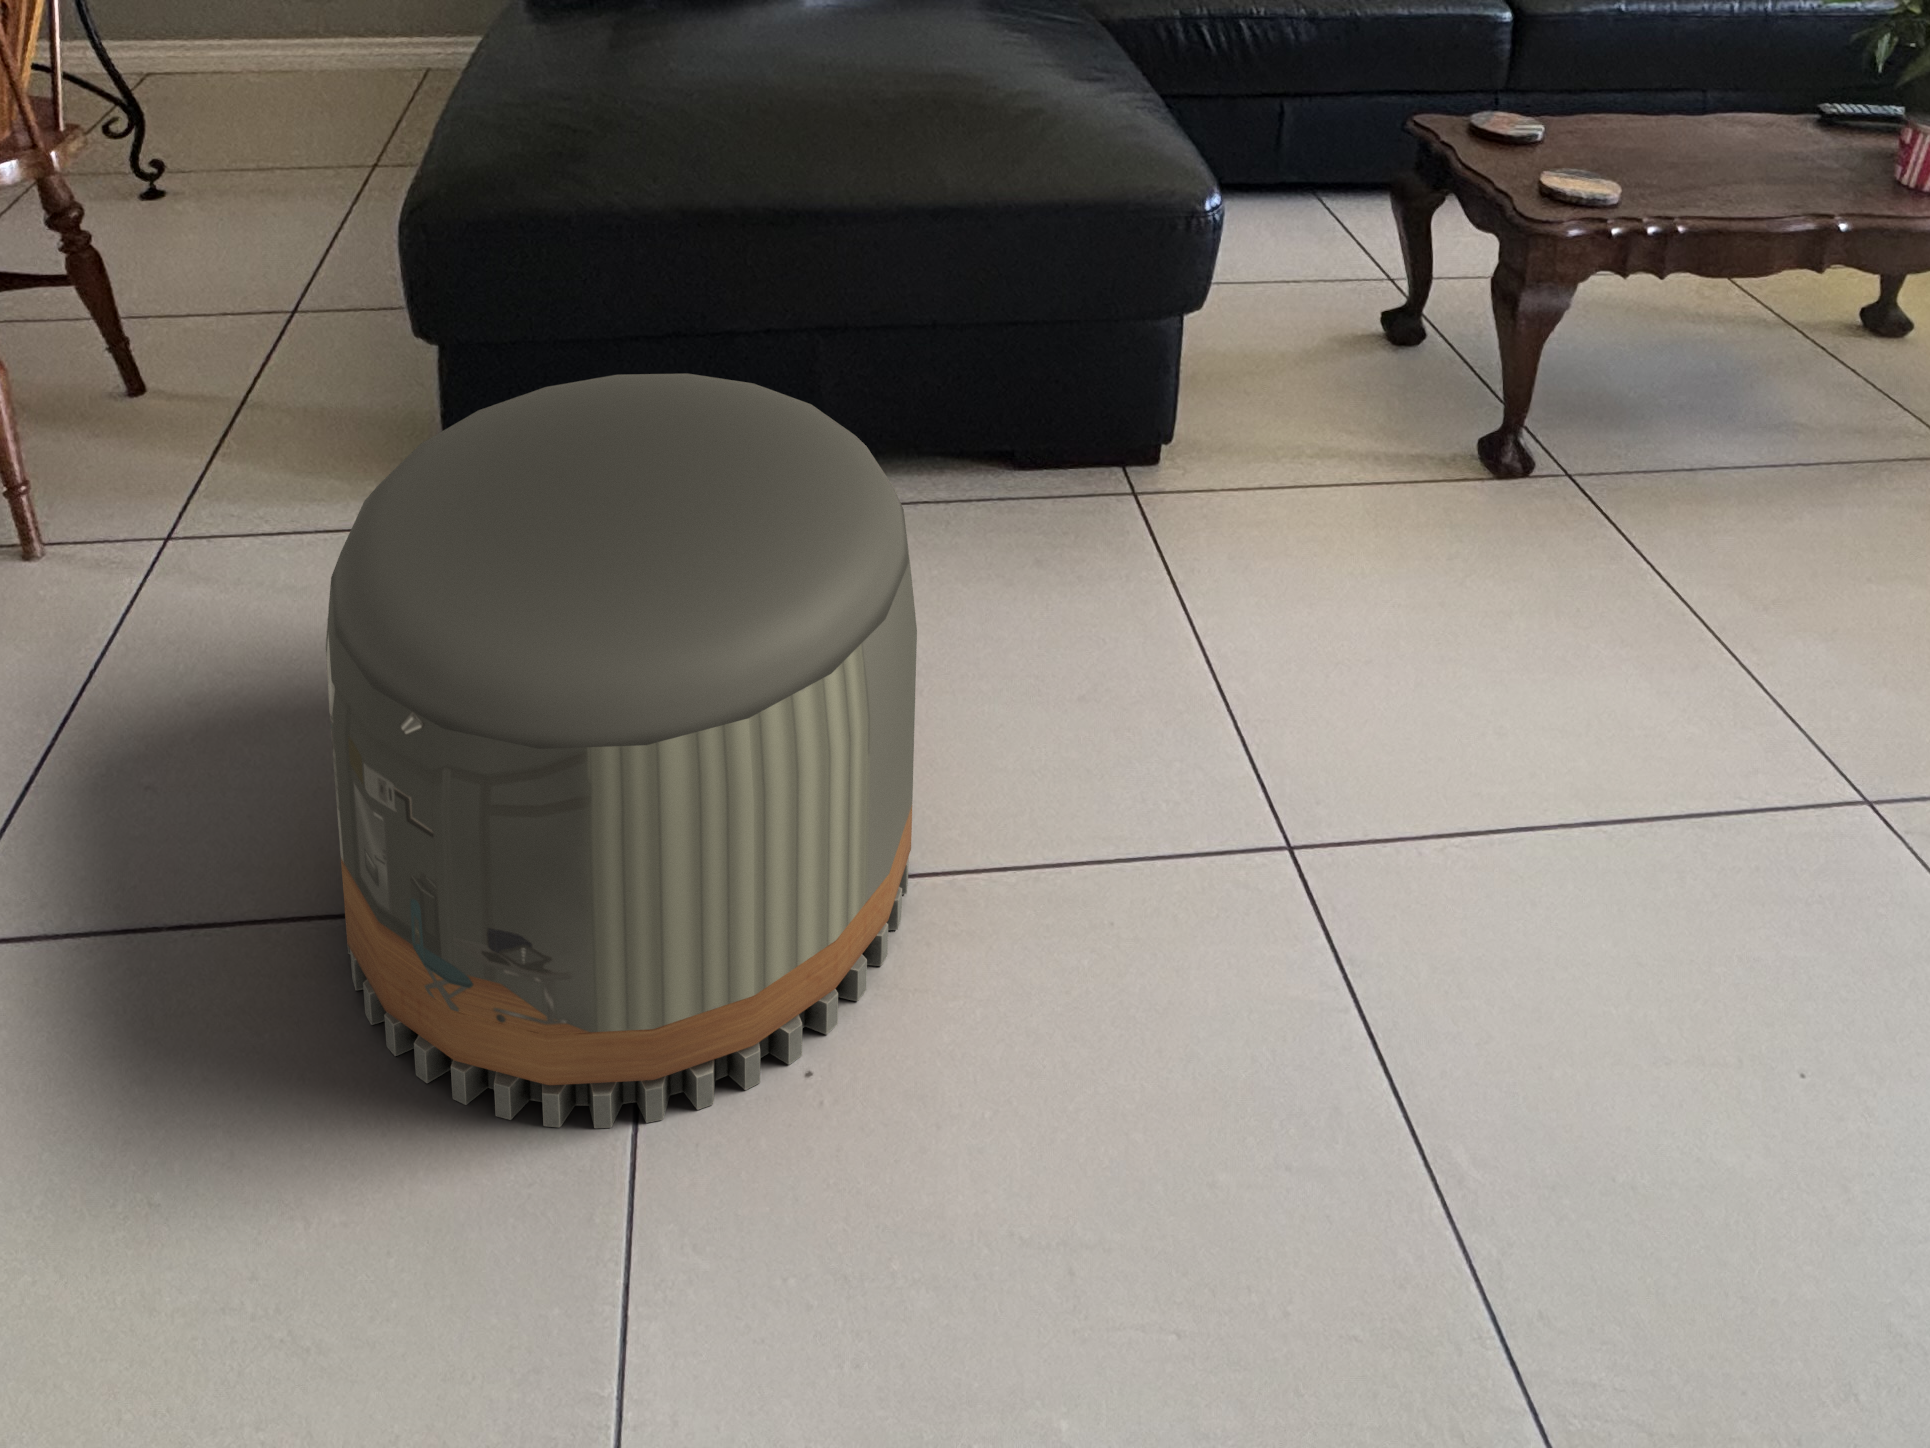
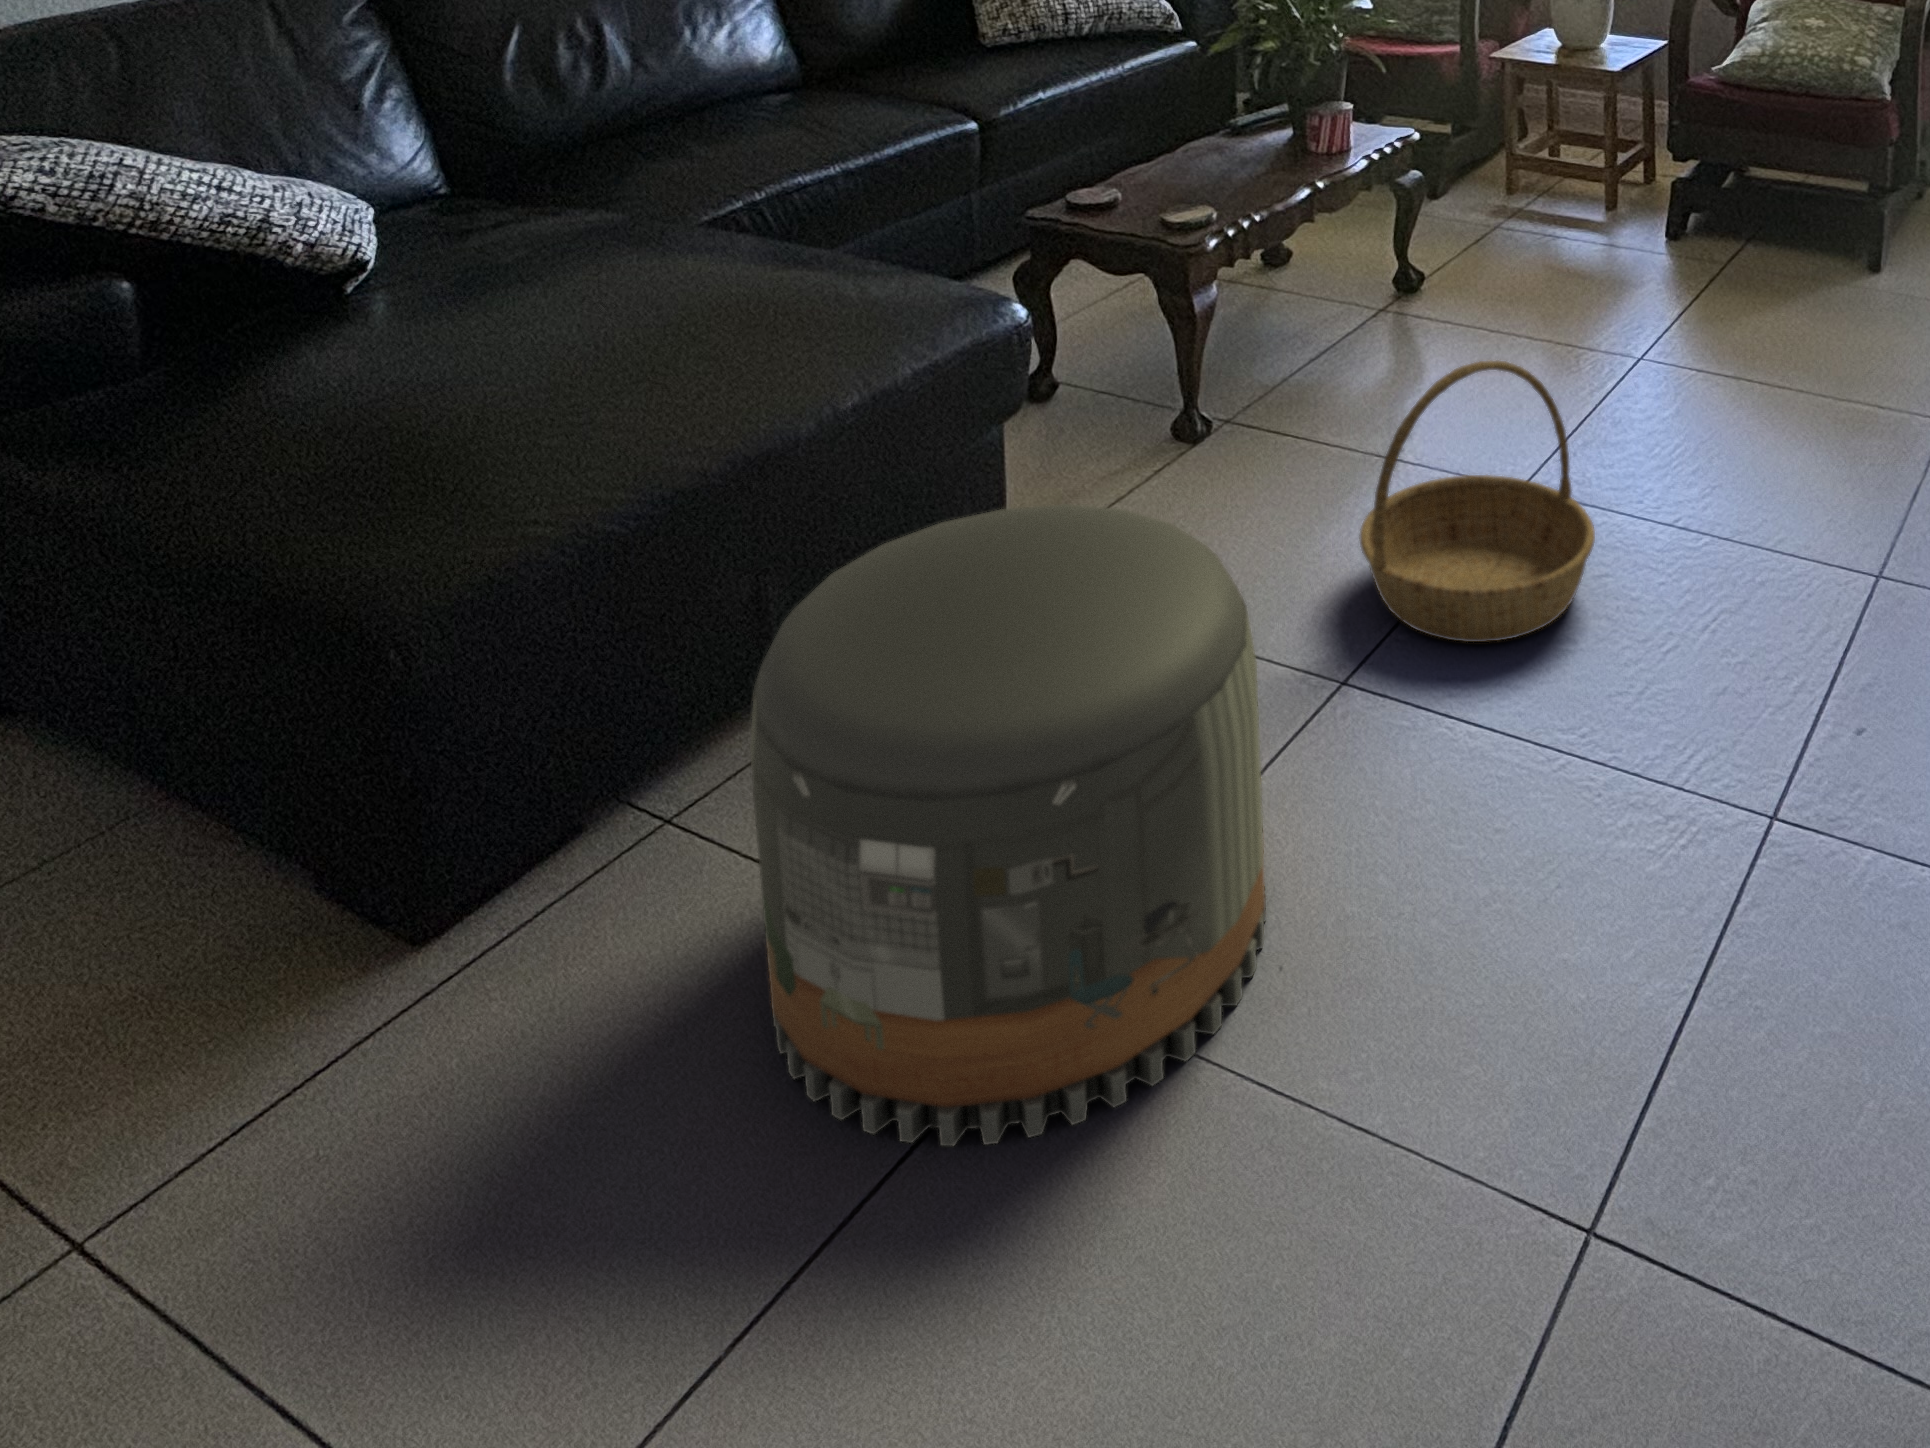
basket: none [1355,566,1779,1046] -> present [1359,361,1595,642]

